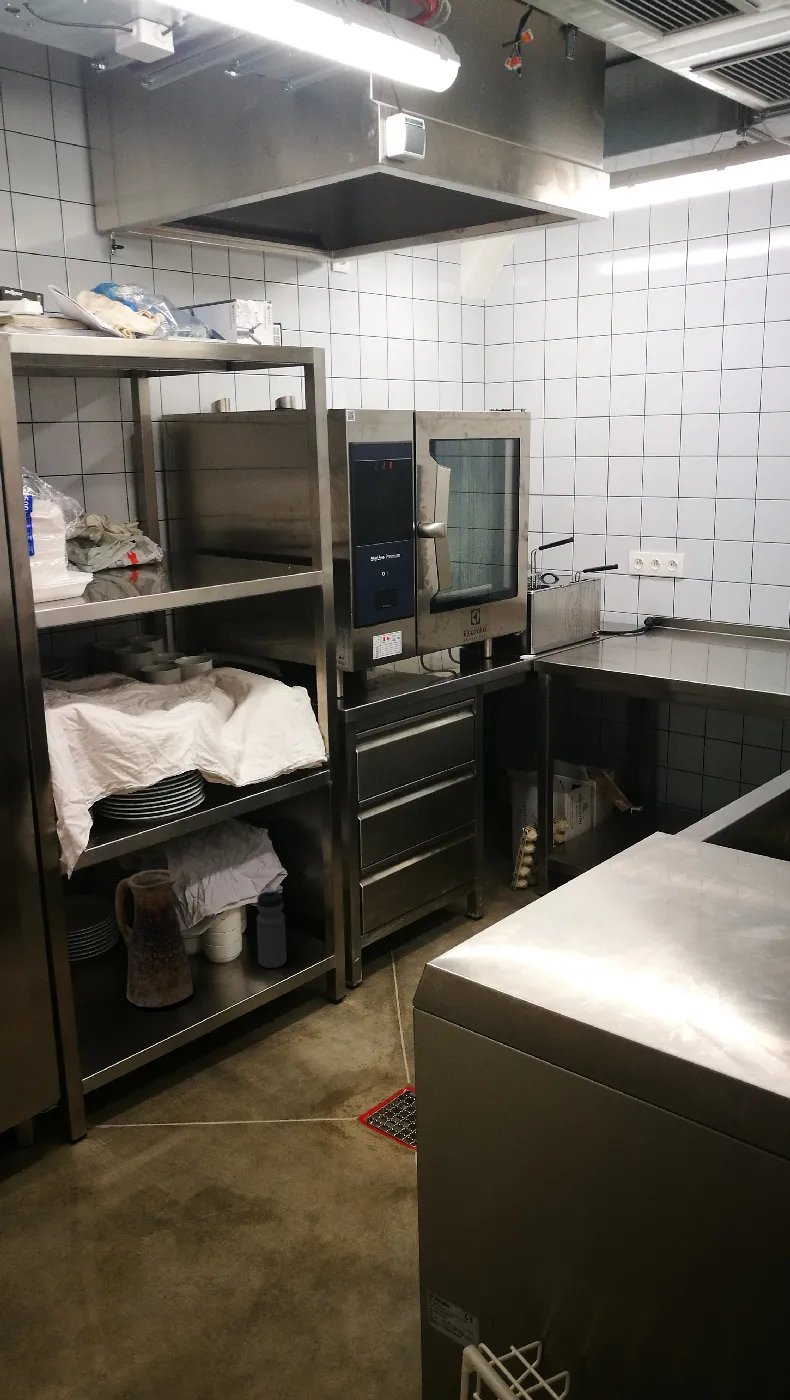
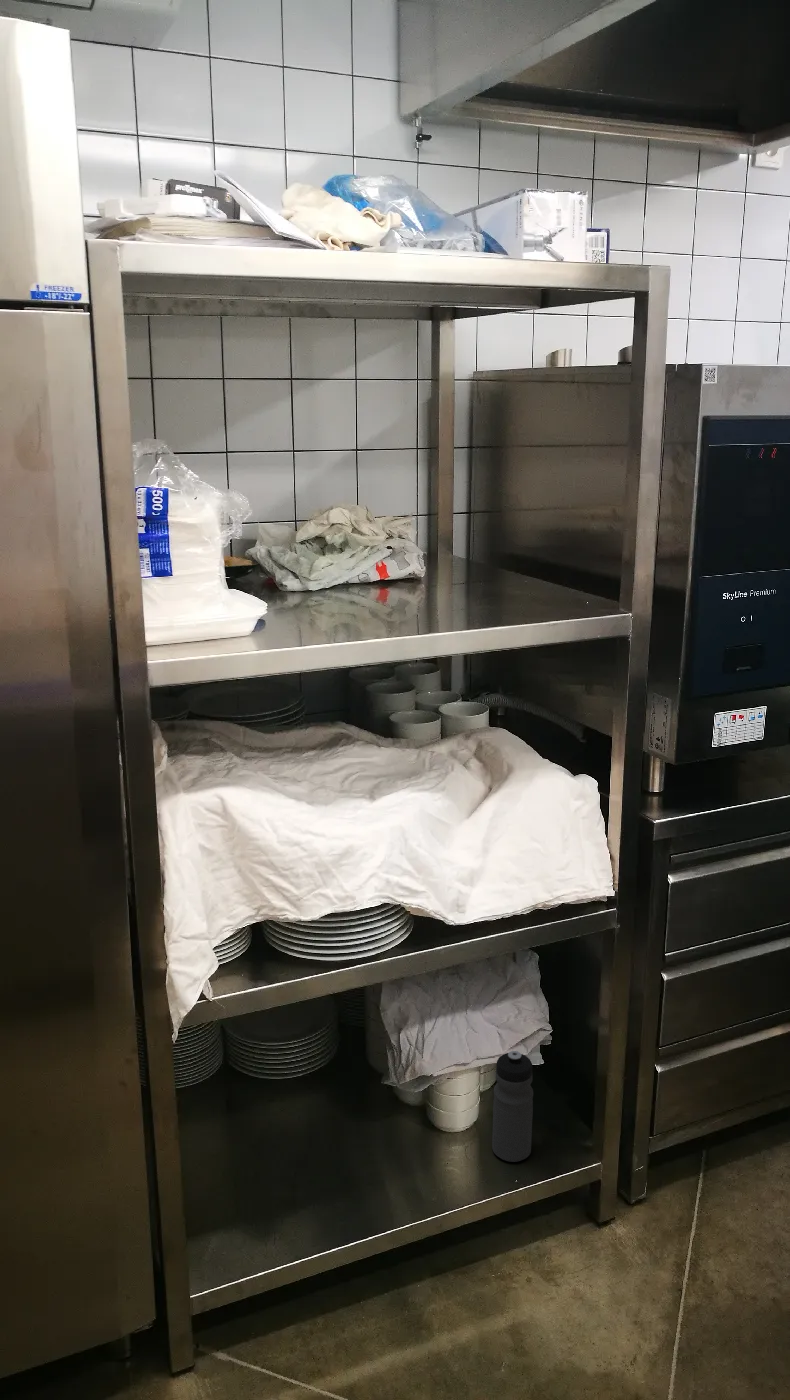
pitcher: present [115,870,193,1007] -> none [303,999,390,1192]

